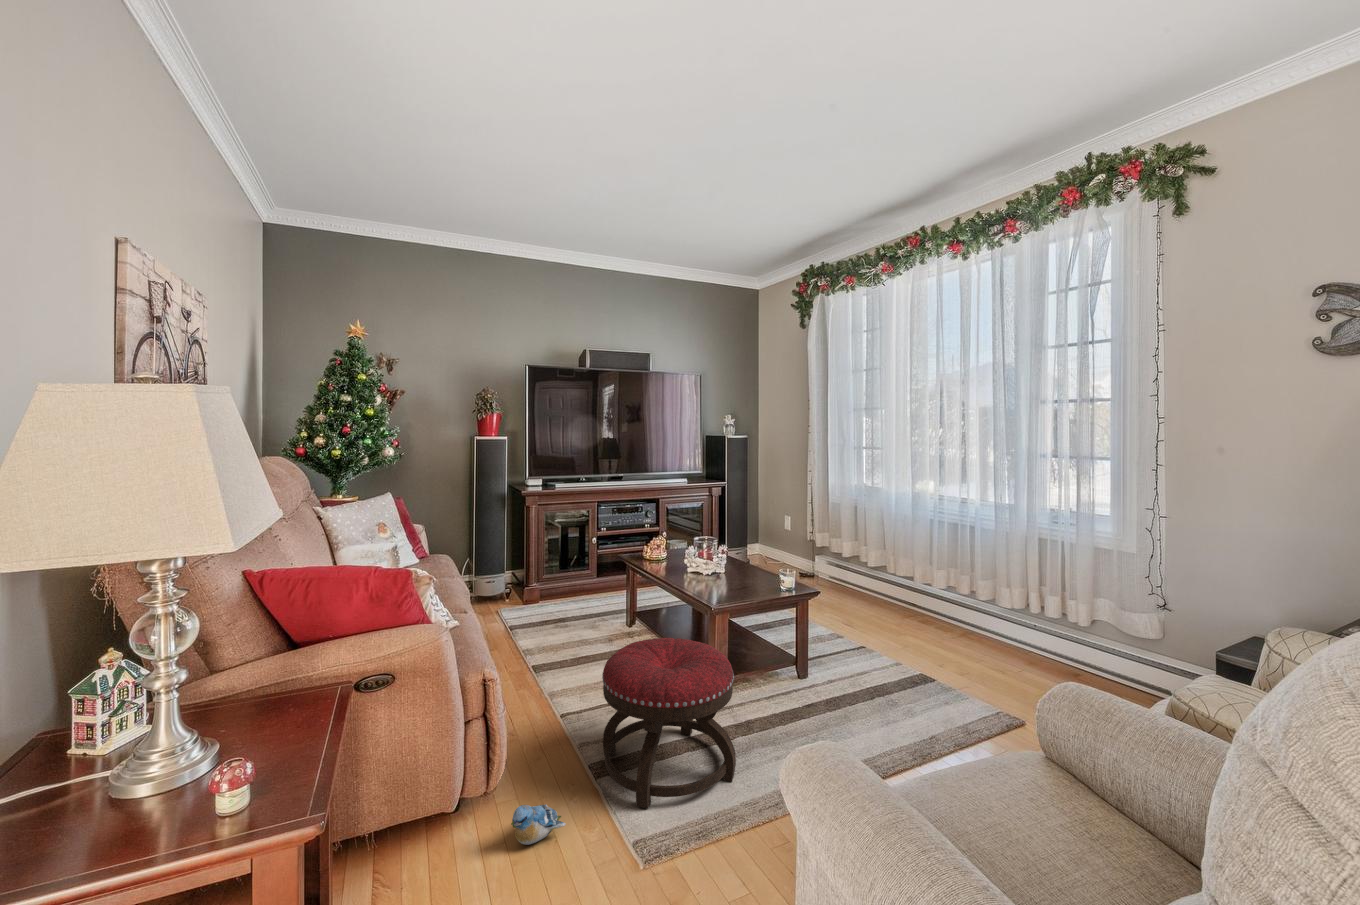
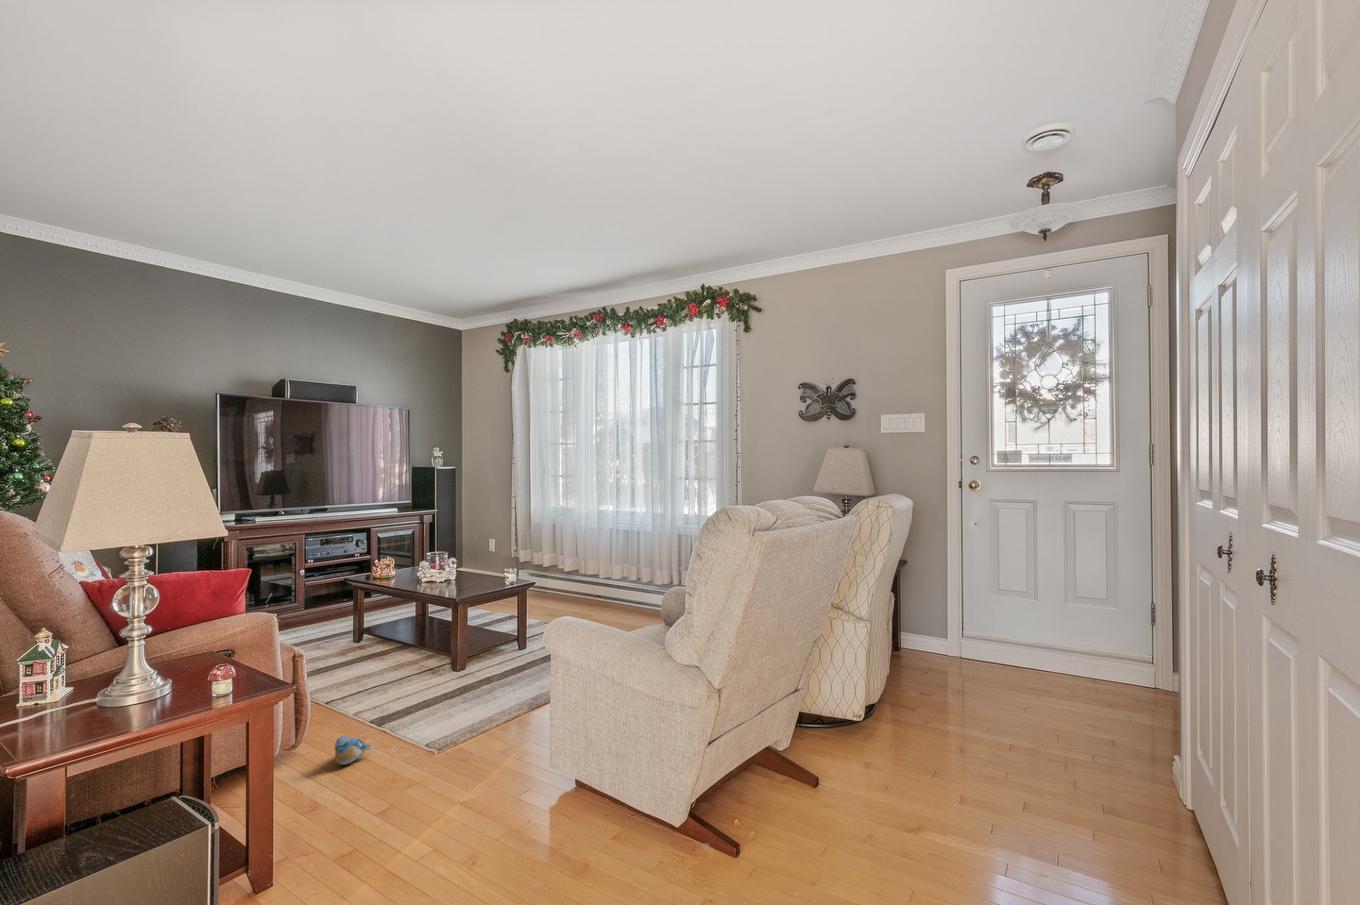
ottoman: present [602,638,736,809] -> none [380,619,489,732]

